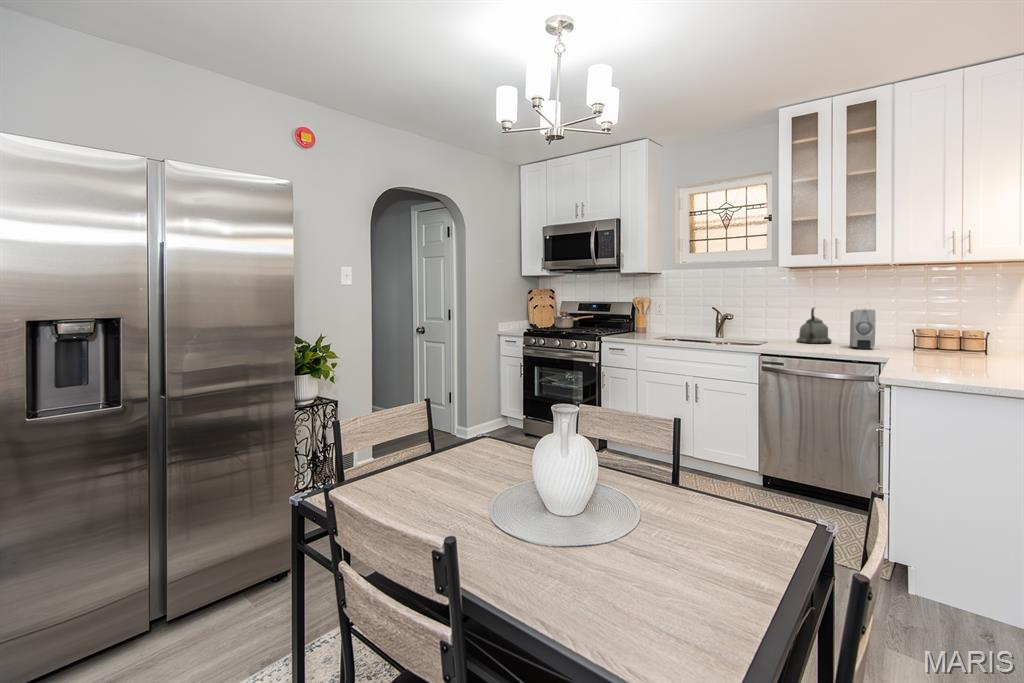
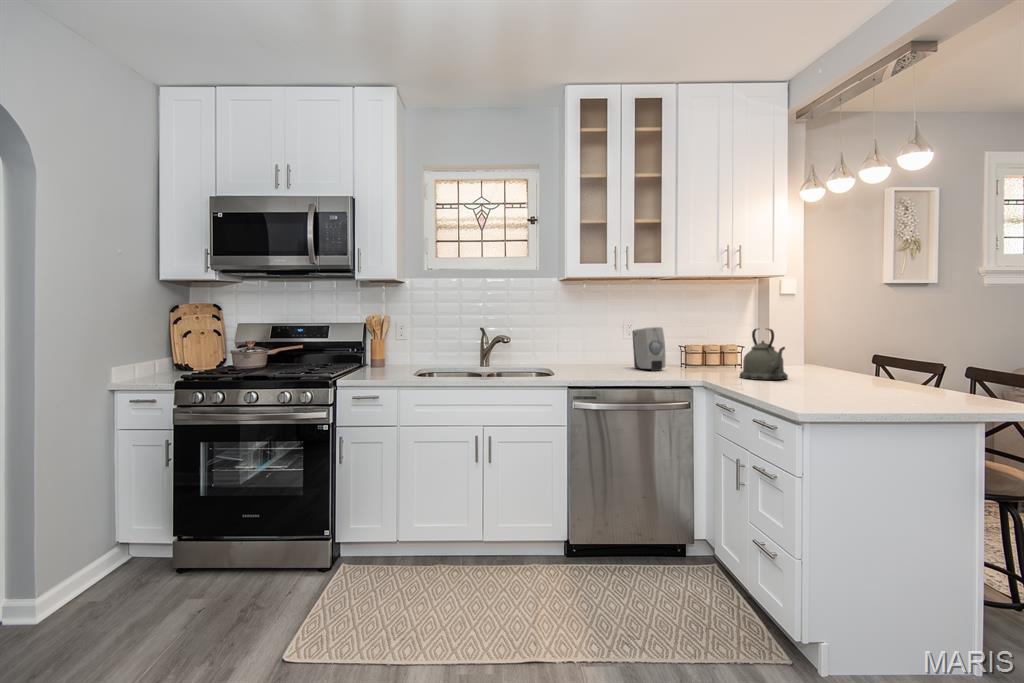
kettle: present [797,308,832,343] -> present [740,329,788,380]

